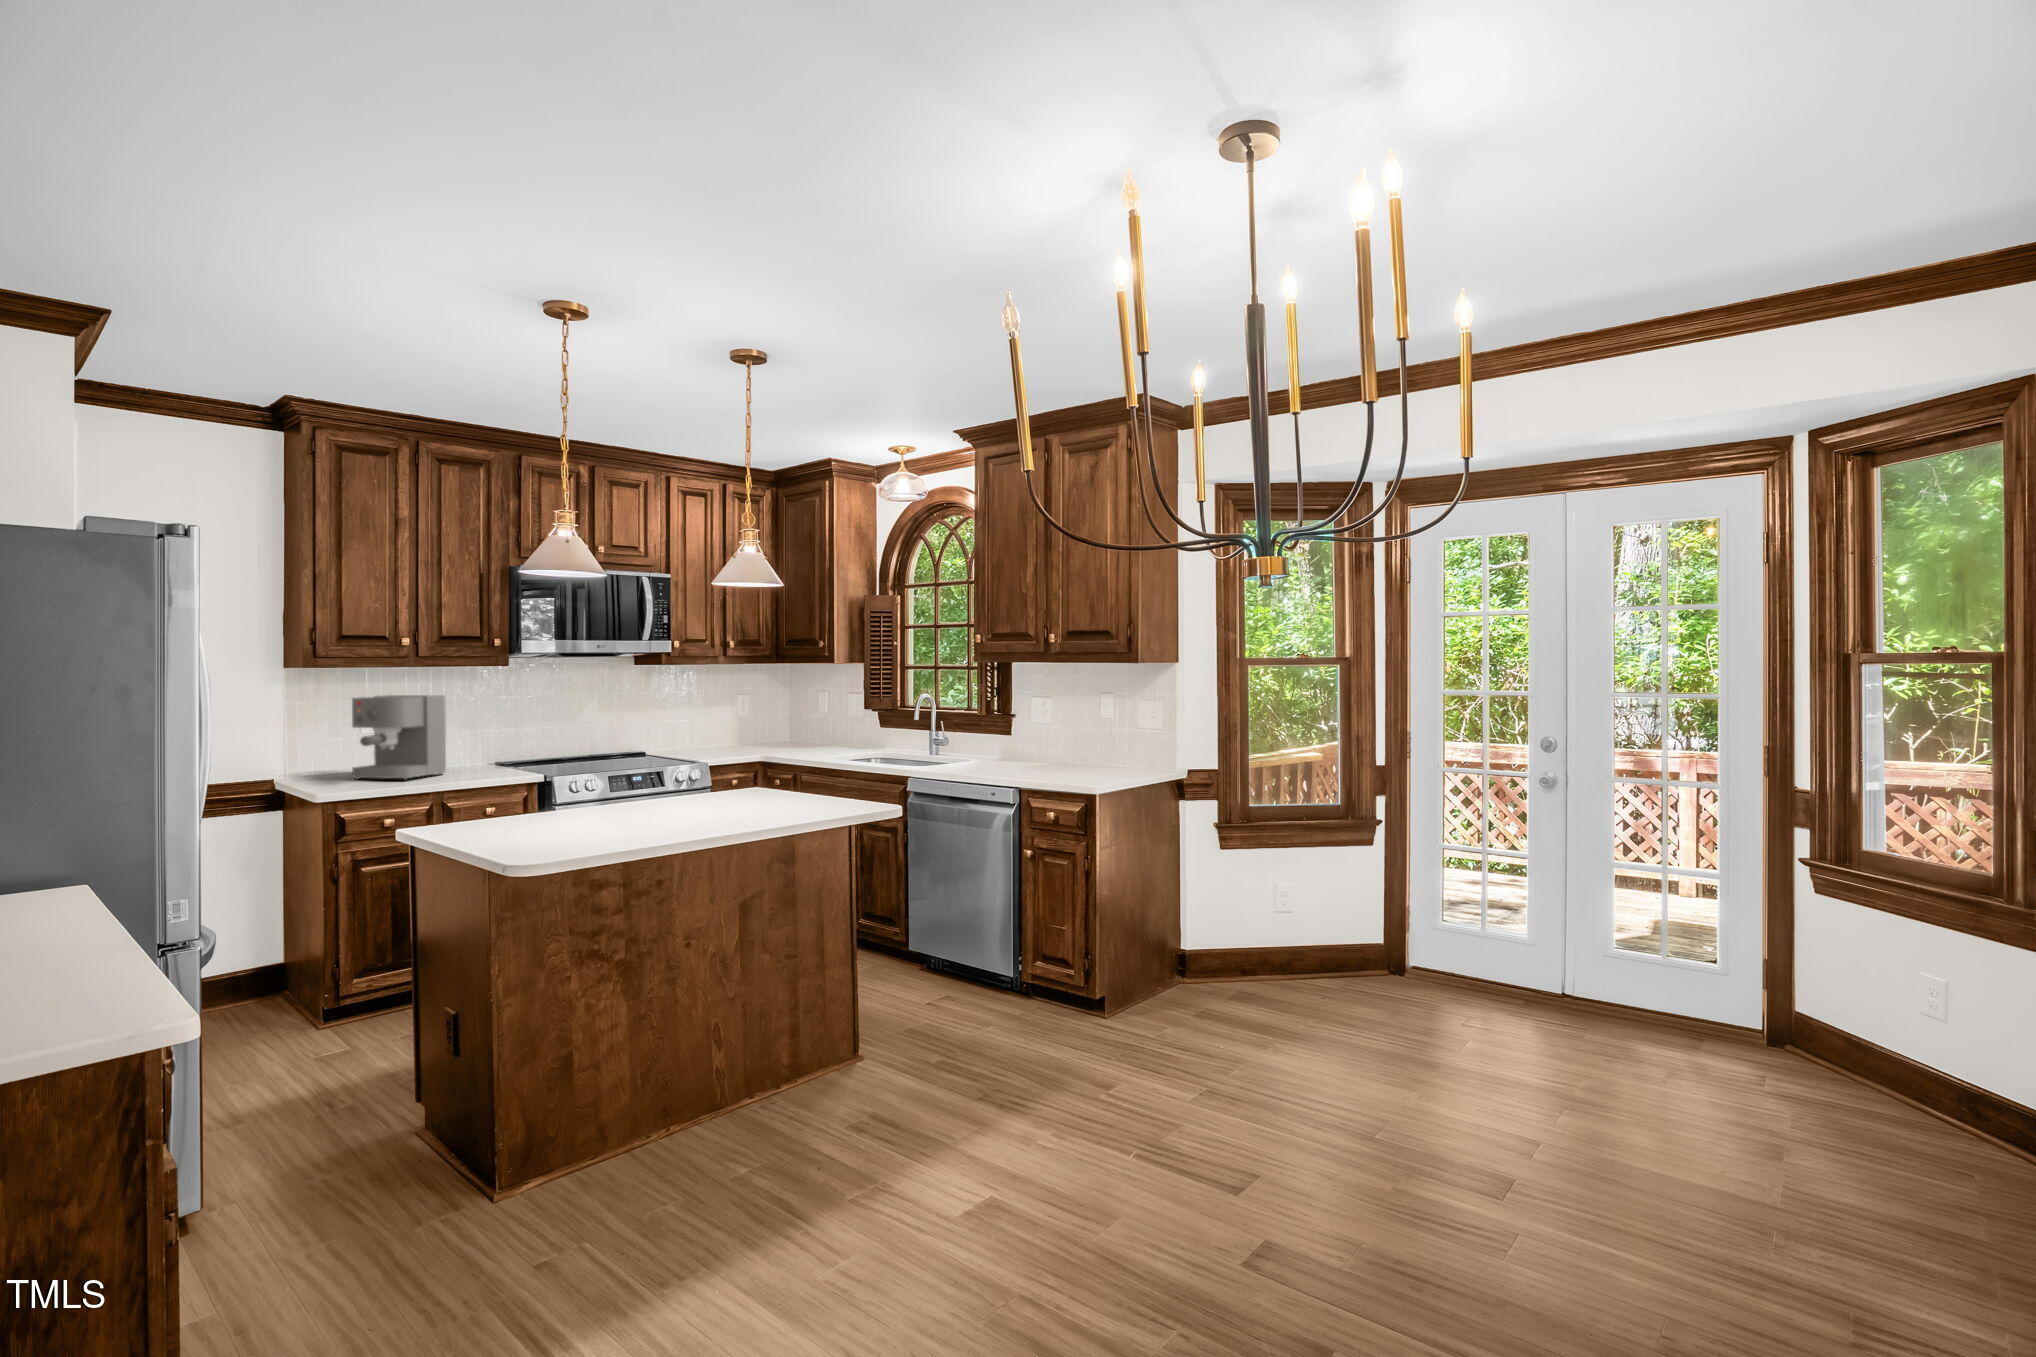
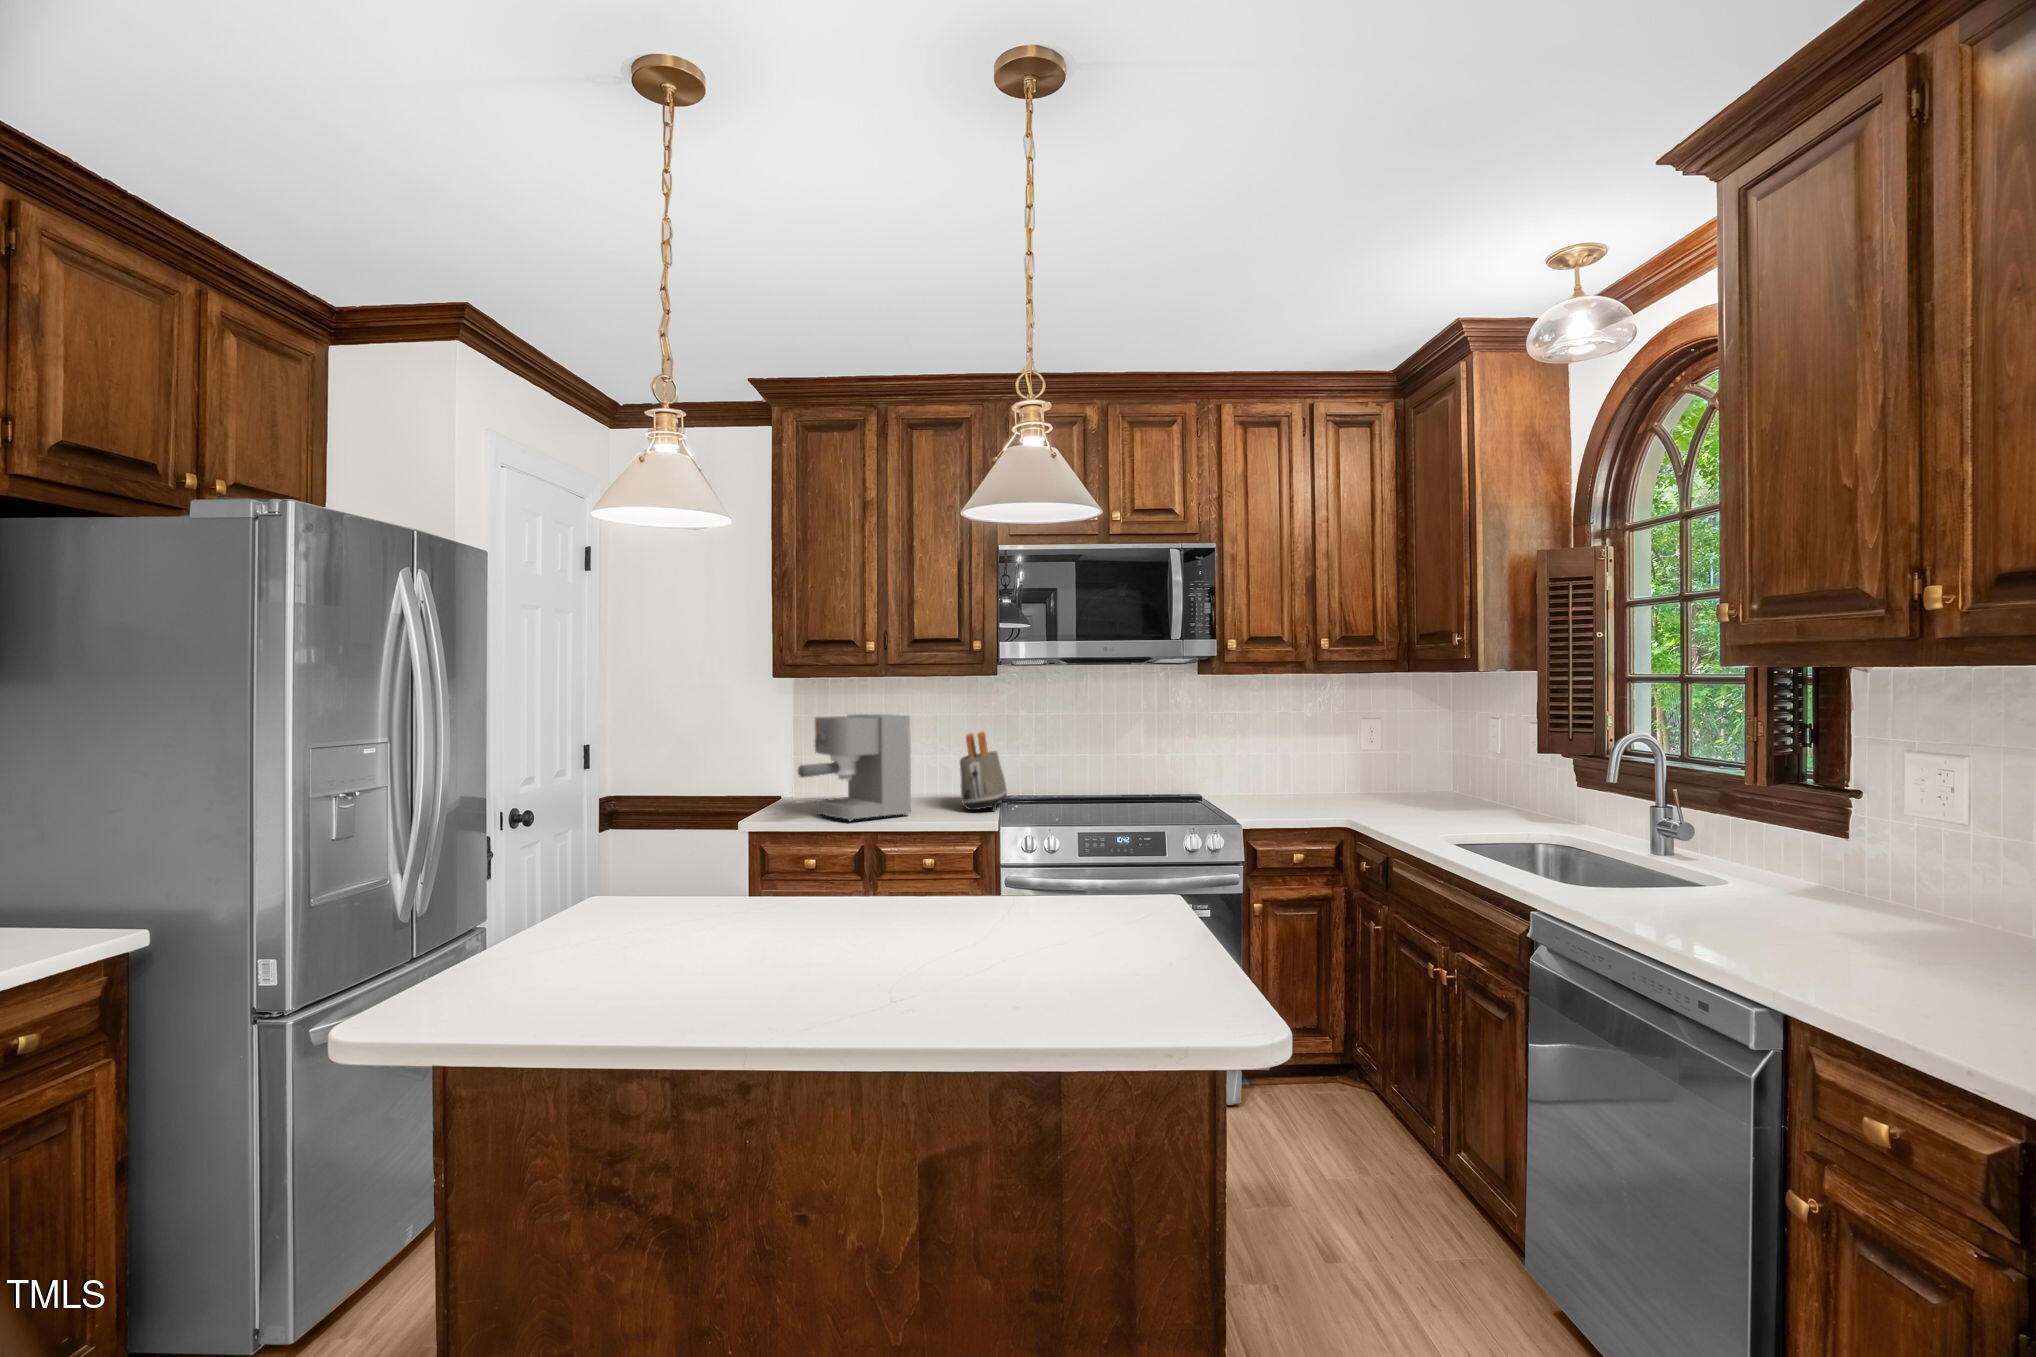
toaster: none [470,708,515,768] -> present [960,732,1007,810]

